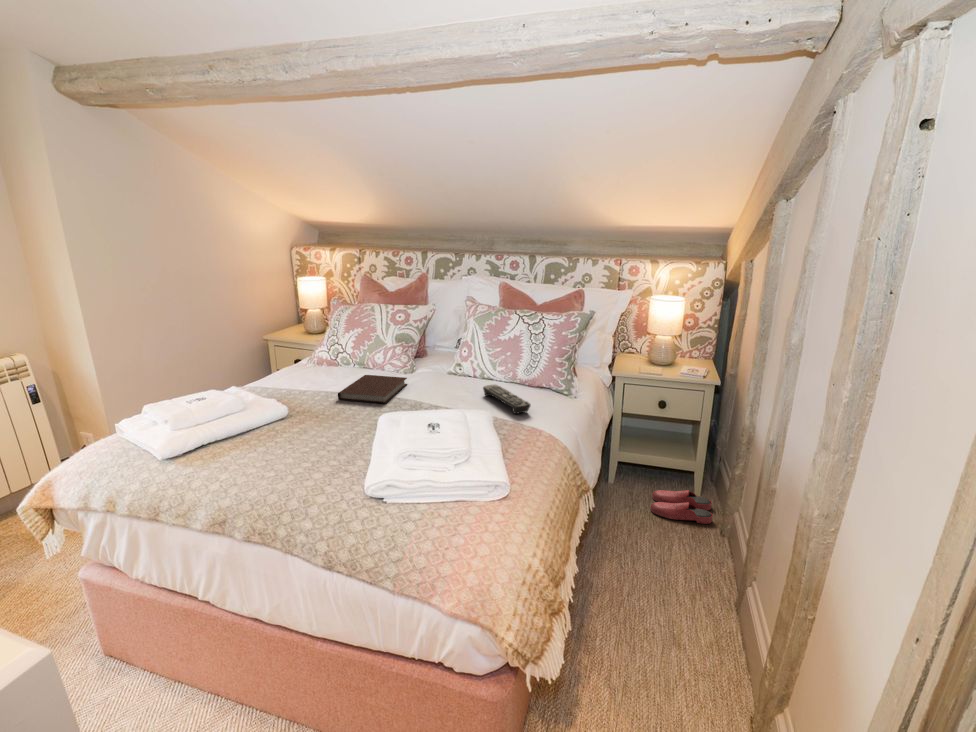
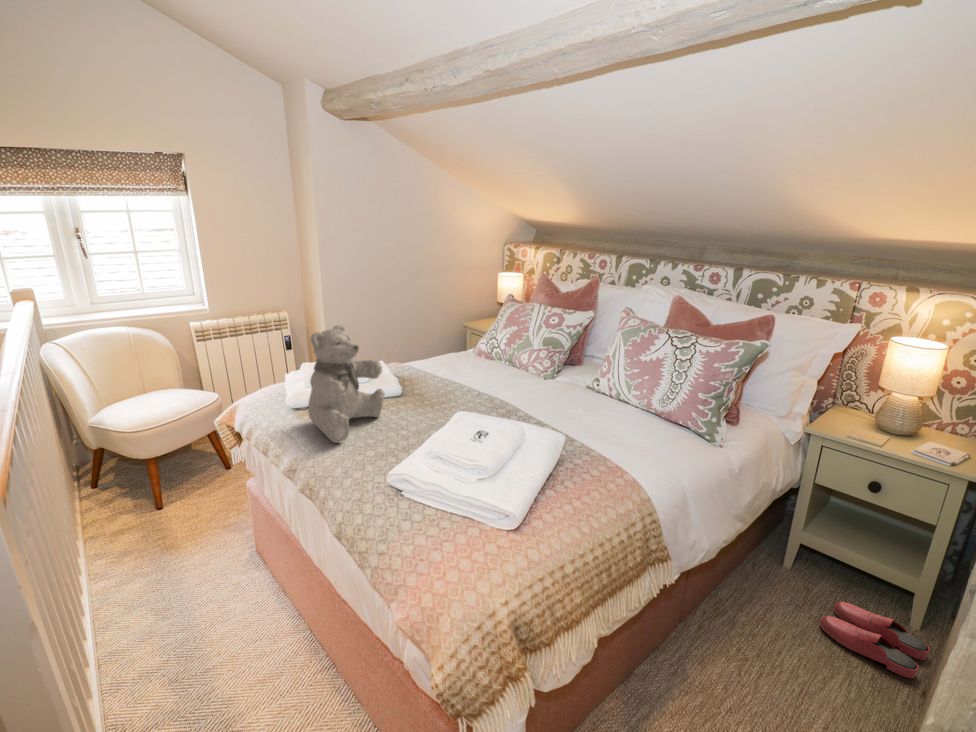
teddy bear: none [202,347,284,479] -> present [308,325,384,443]
notebook: present [338,375,407,403] -> none [460,373,536,404]
remote control: present [483,385,531,414] -> none [602,408,635,448]

